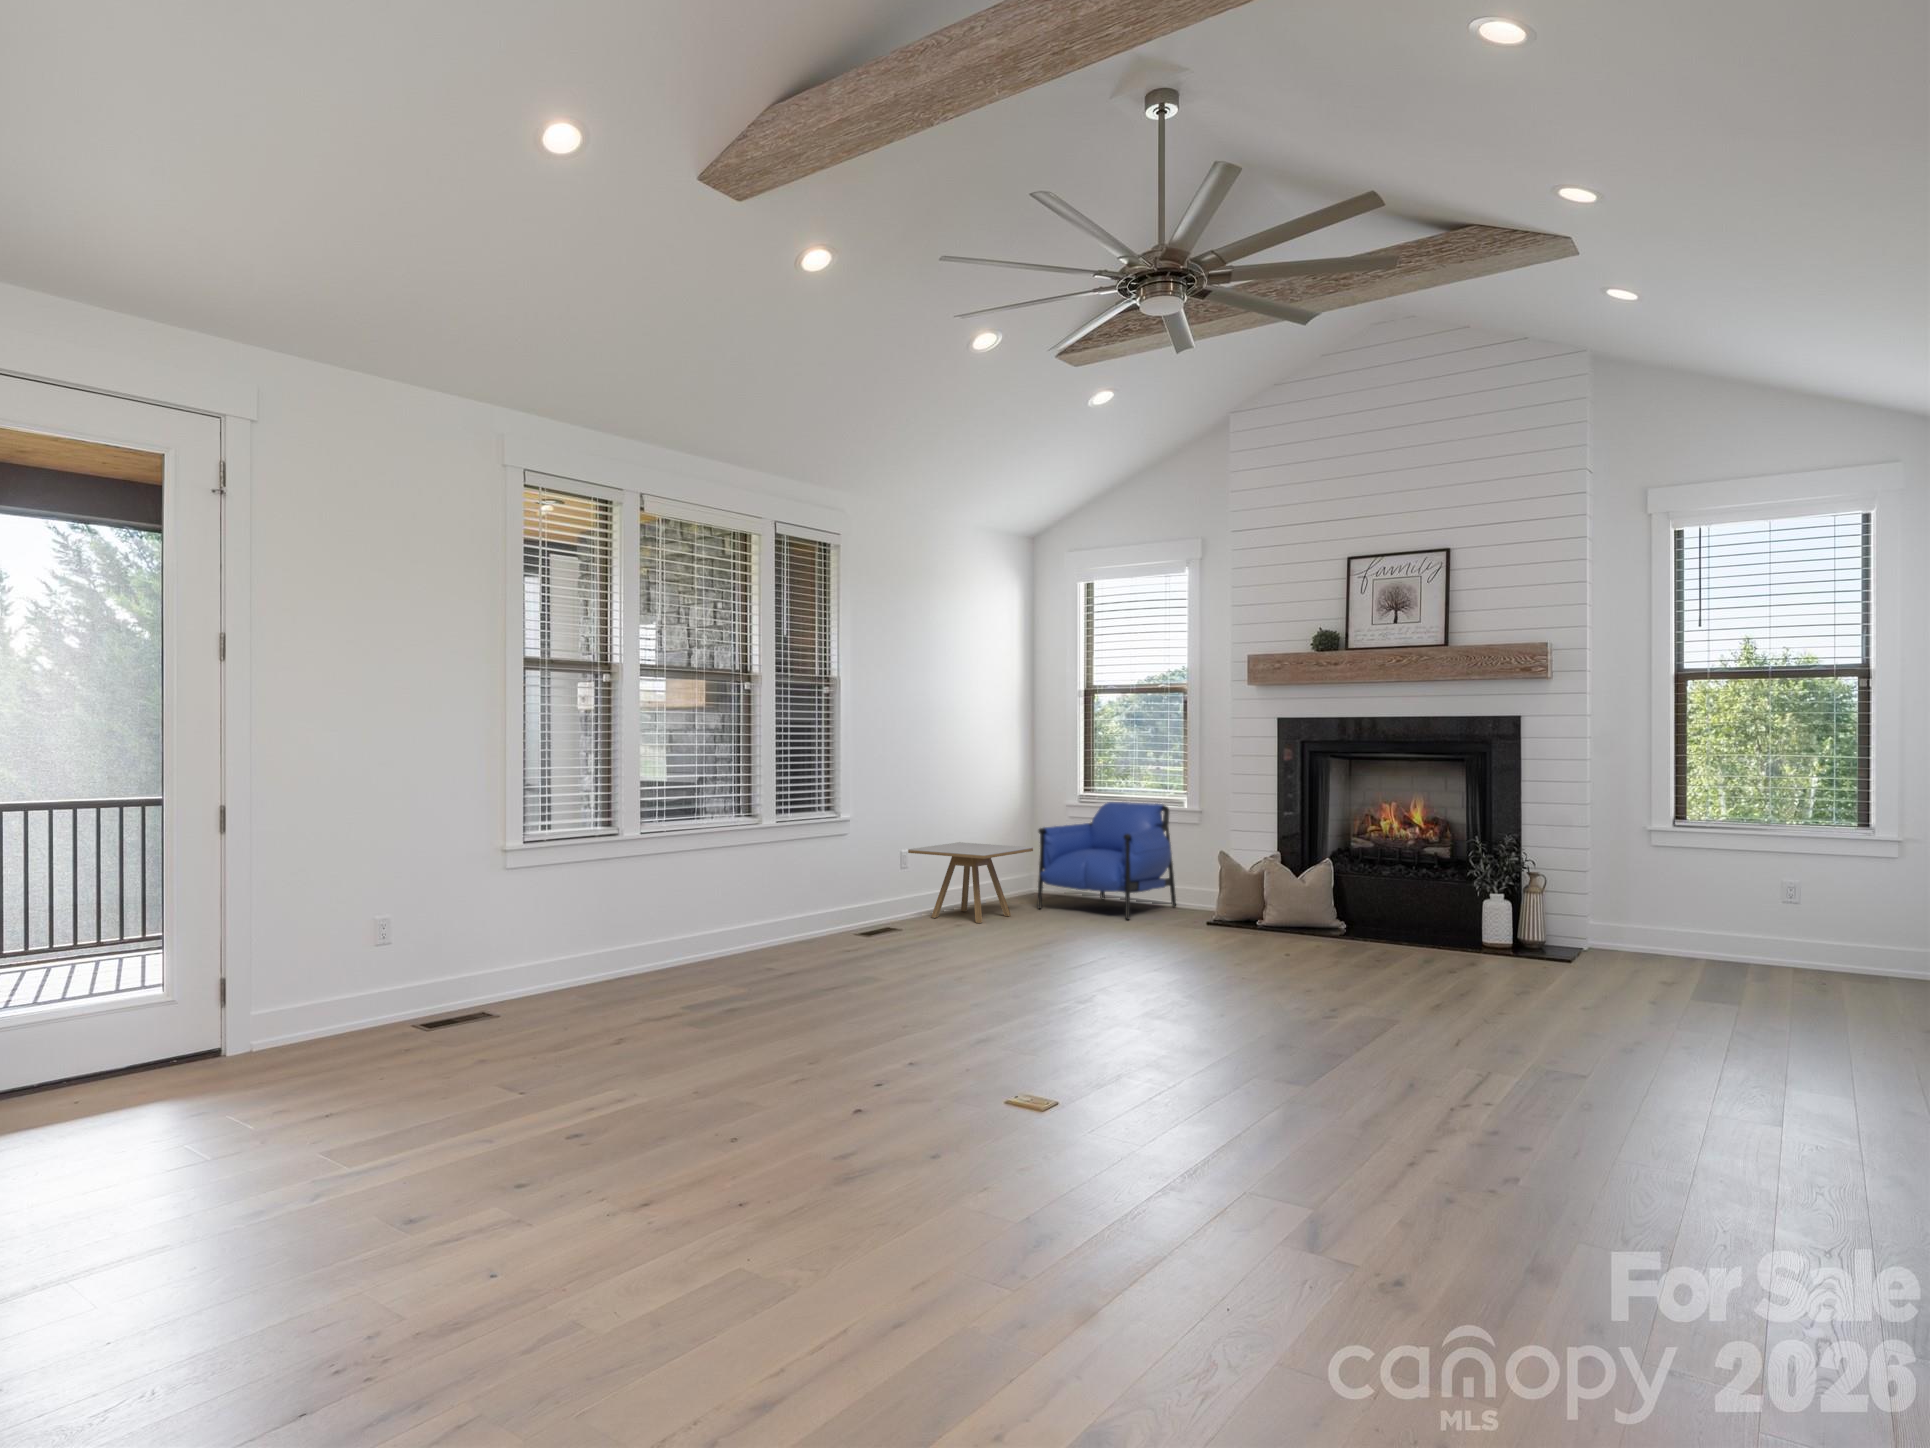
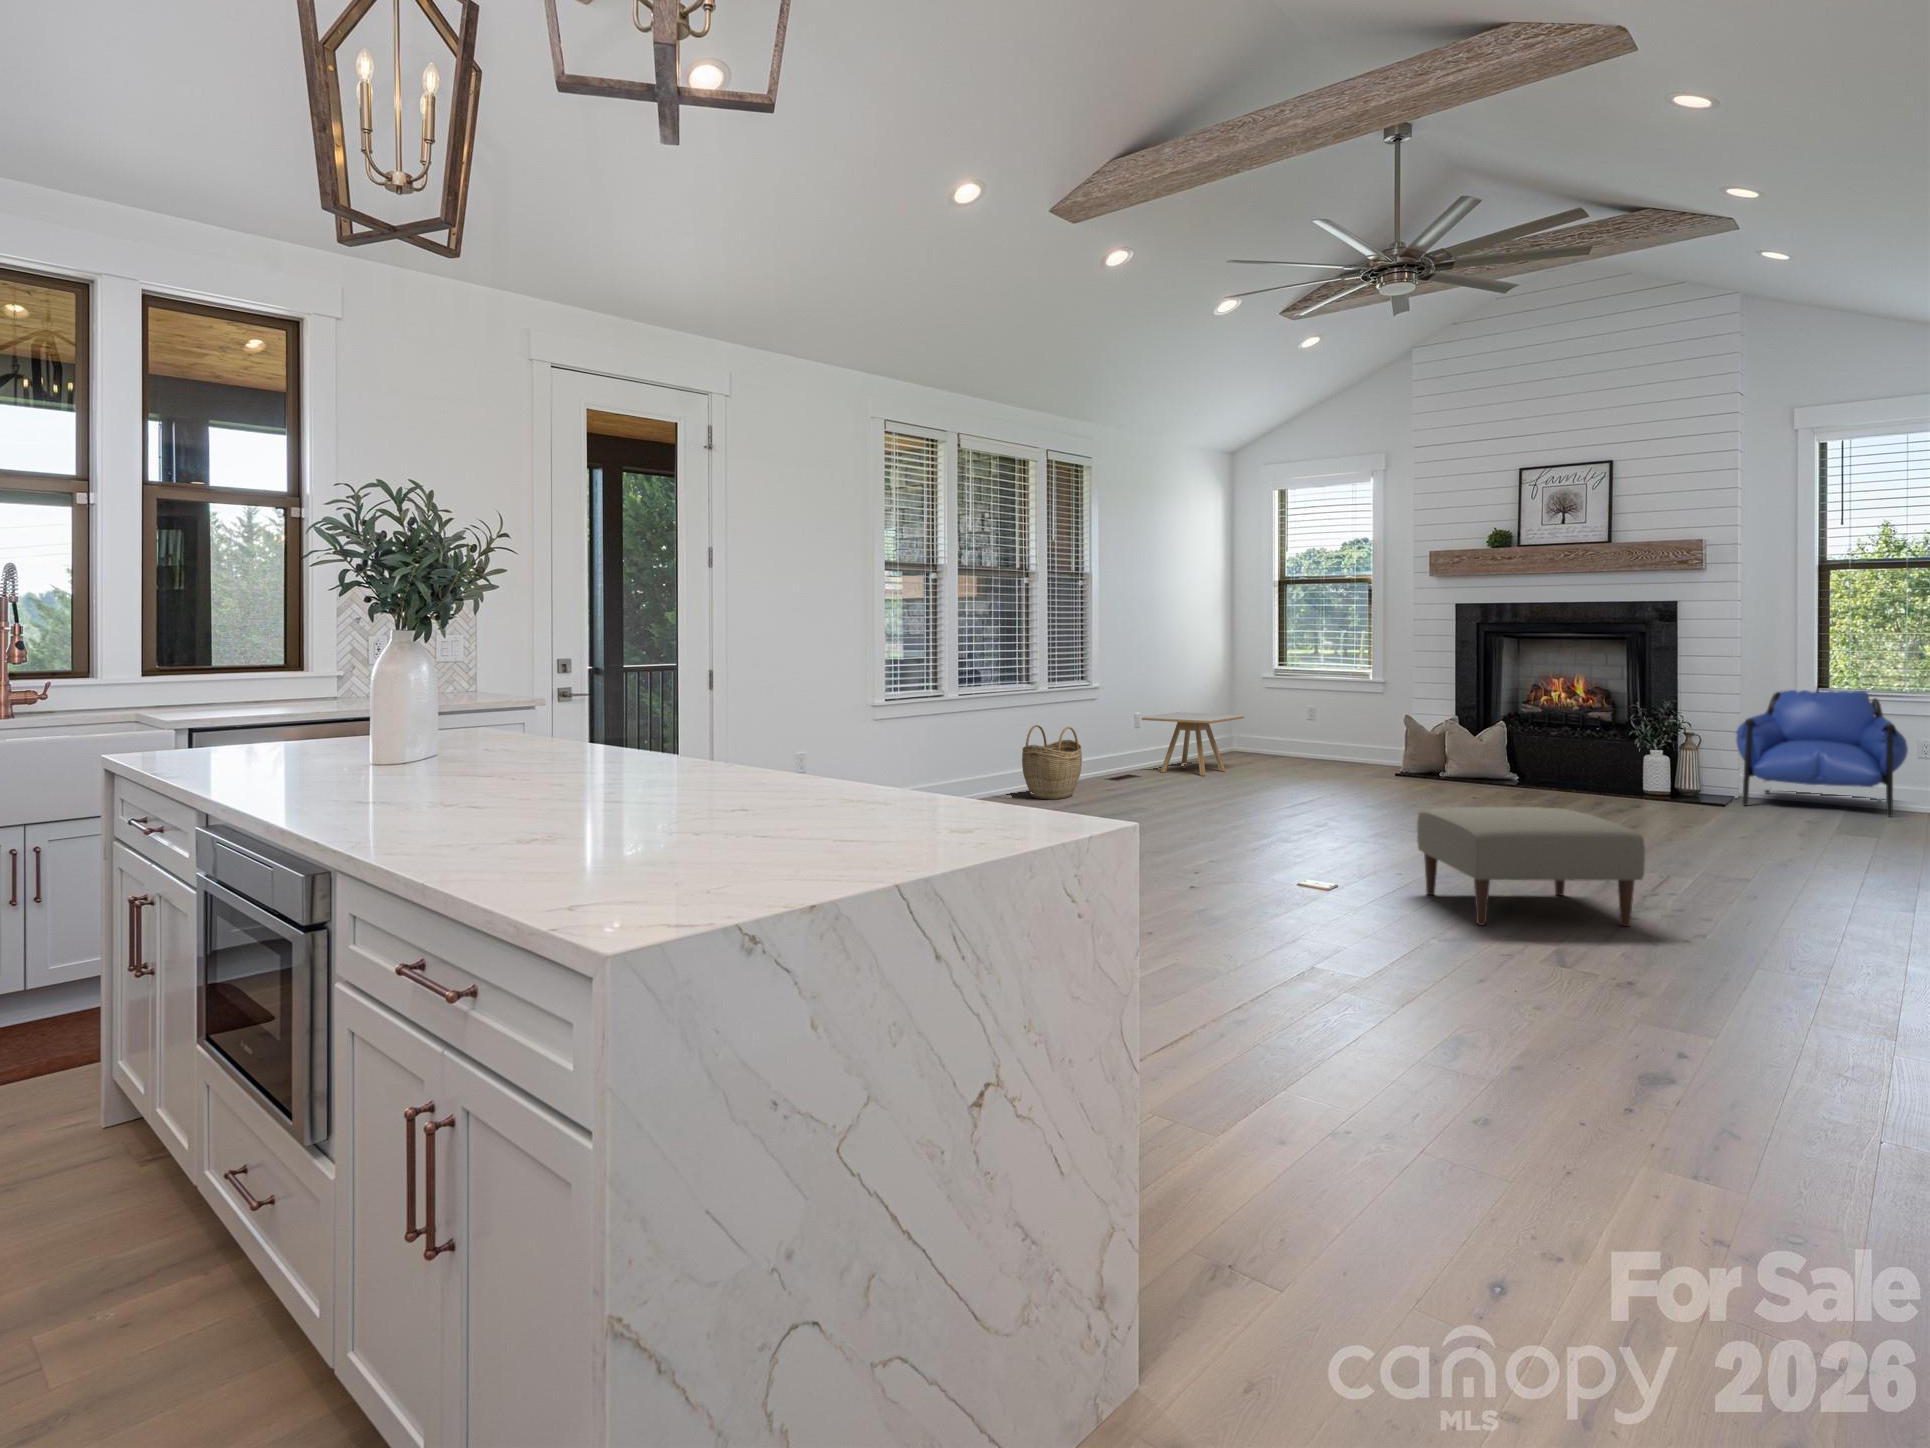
armchair: present [1038,802,1176,920] -> present [1736,690,1908,817]
woven basket: none [727,863,806,961] -> present [1022,725,1082,800]
ottoman: none [1129,1005,1410,1195] -> present [1417,807,1645,926]

